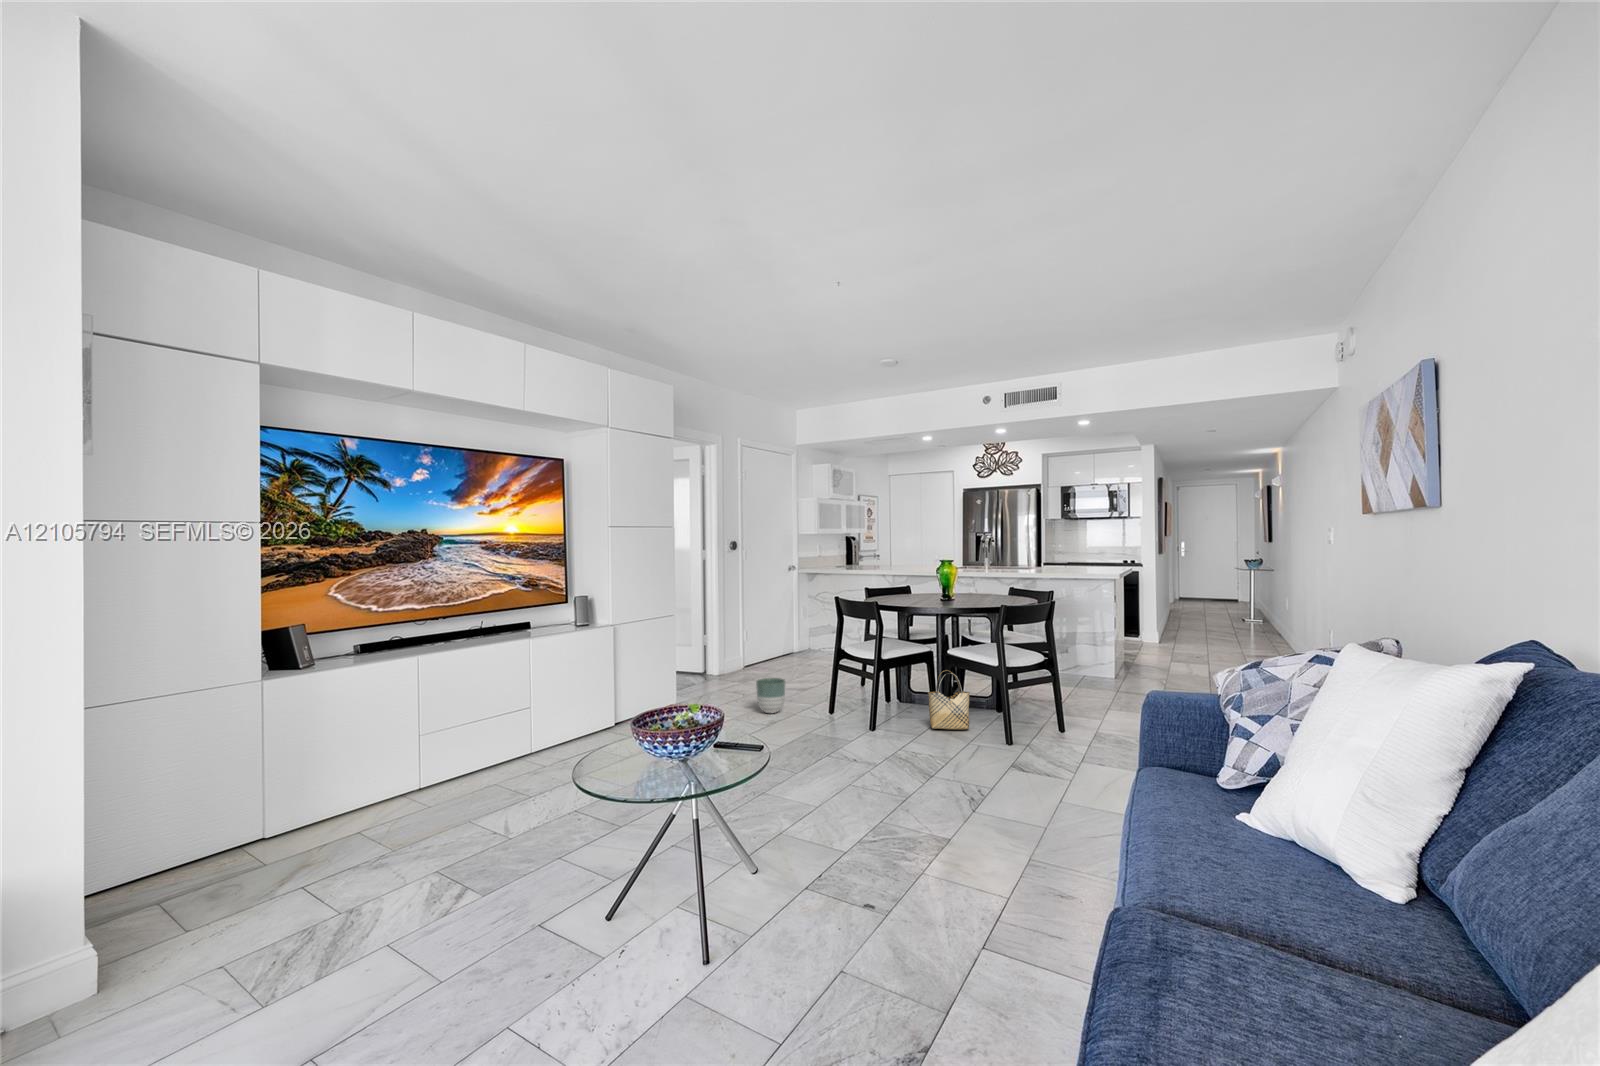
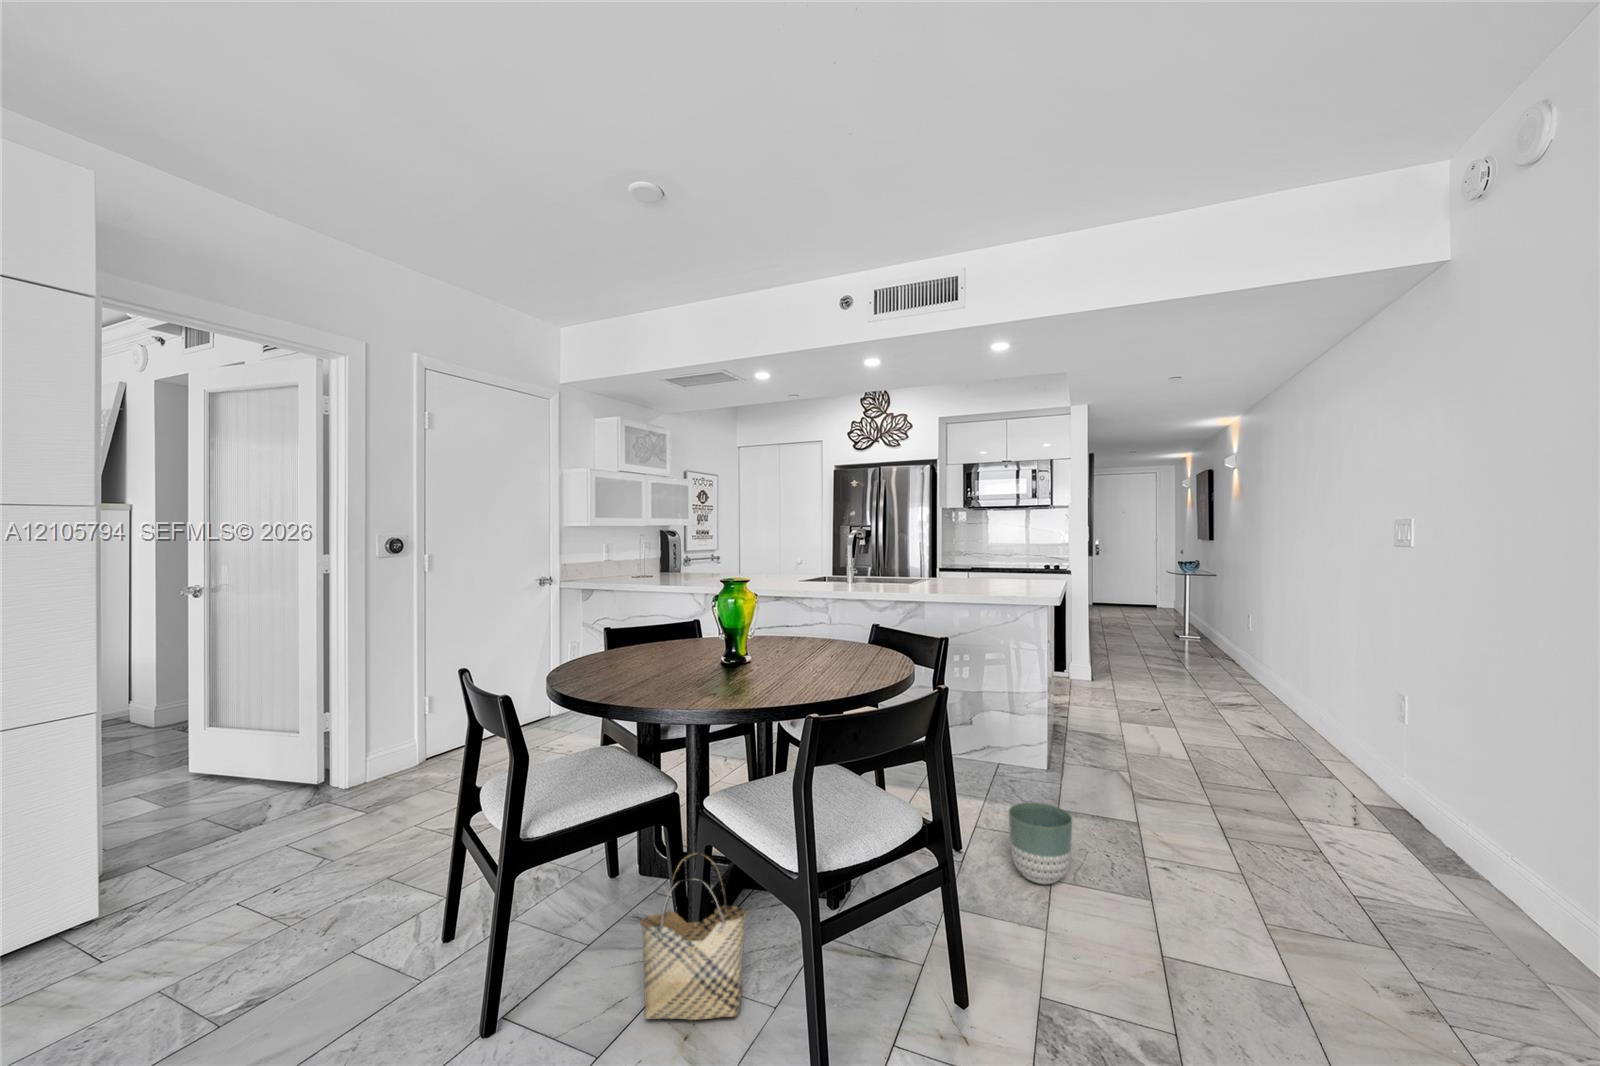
planter: present [756,678,785,713] -> present [1009,803,1072,884]

